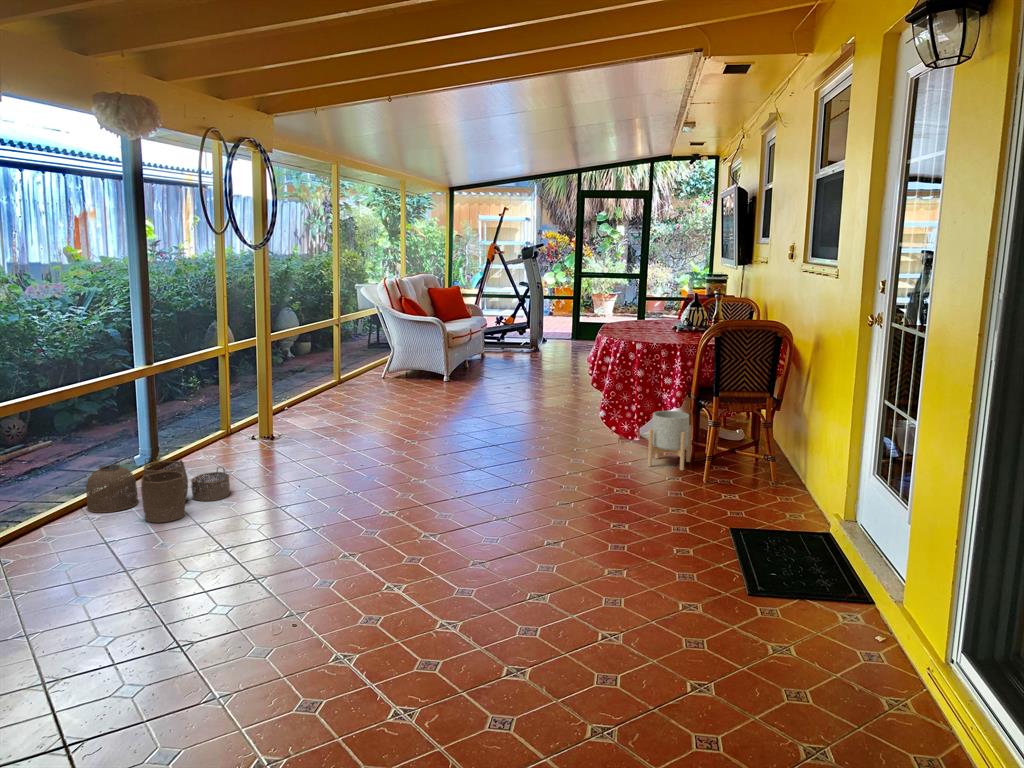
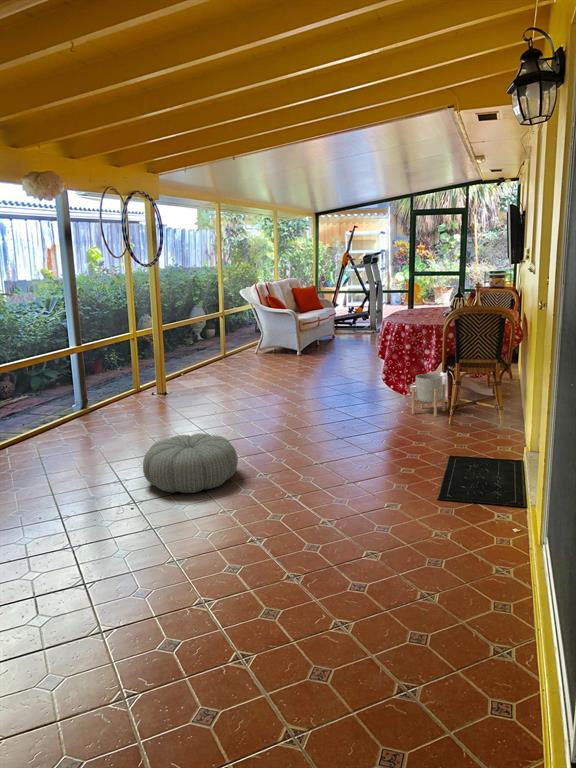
woven basket: present [86,458,230,523] -> none [38,404,126,444]
pouf: none [301,506,449,604] -> present [143,433,238,493]

